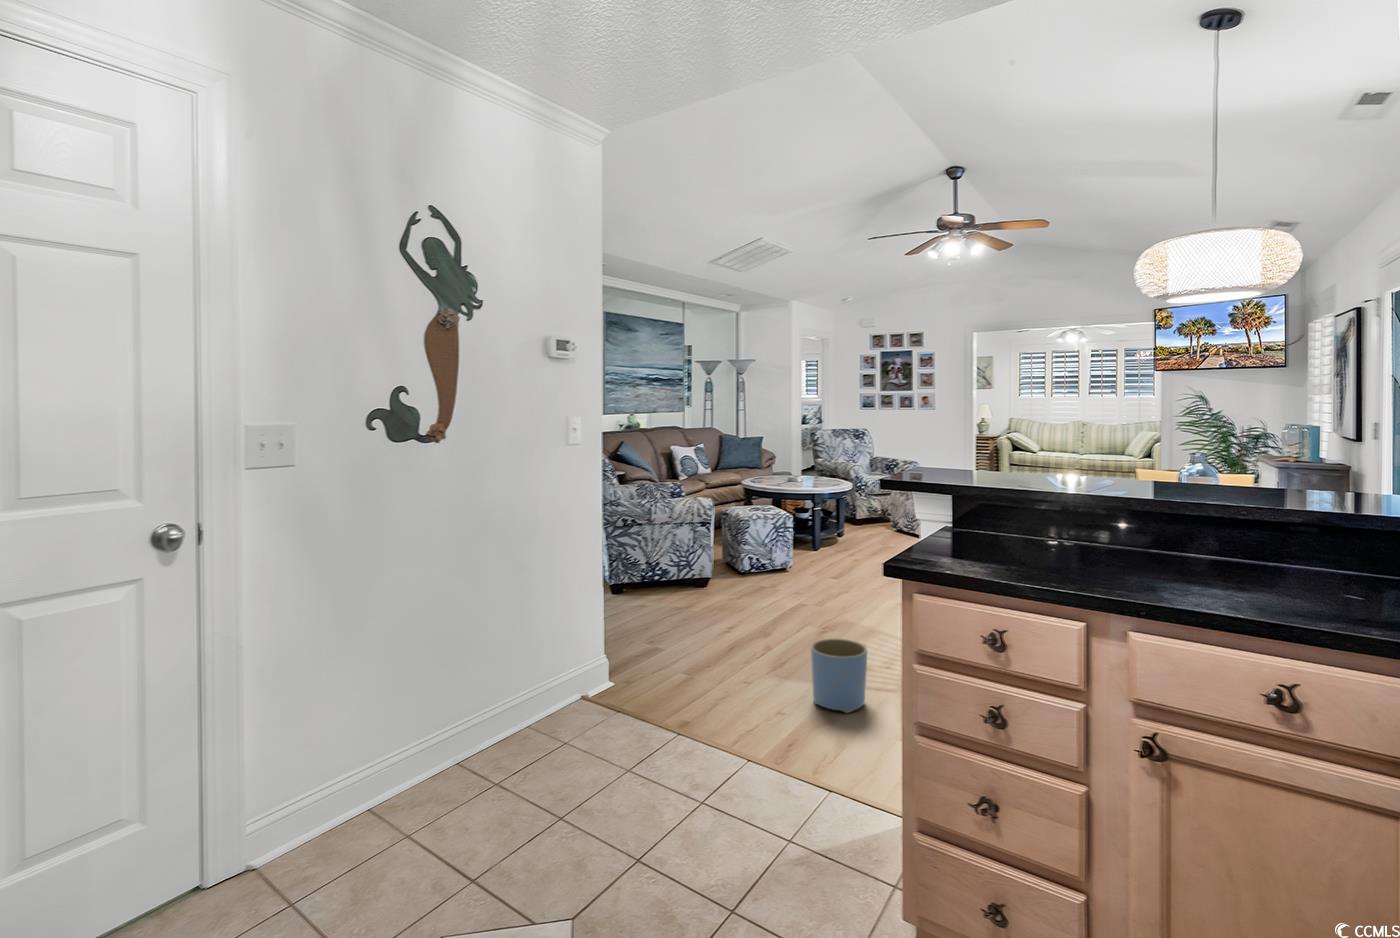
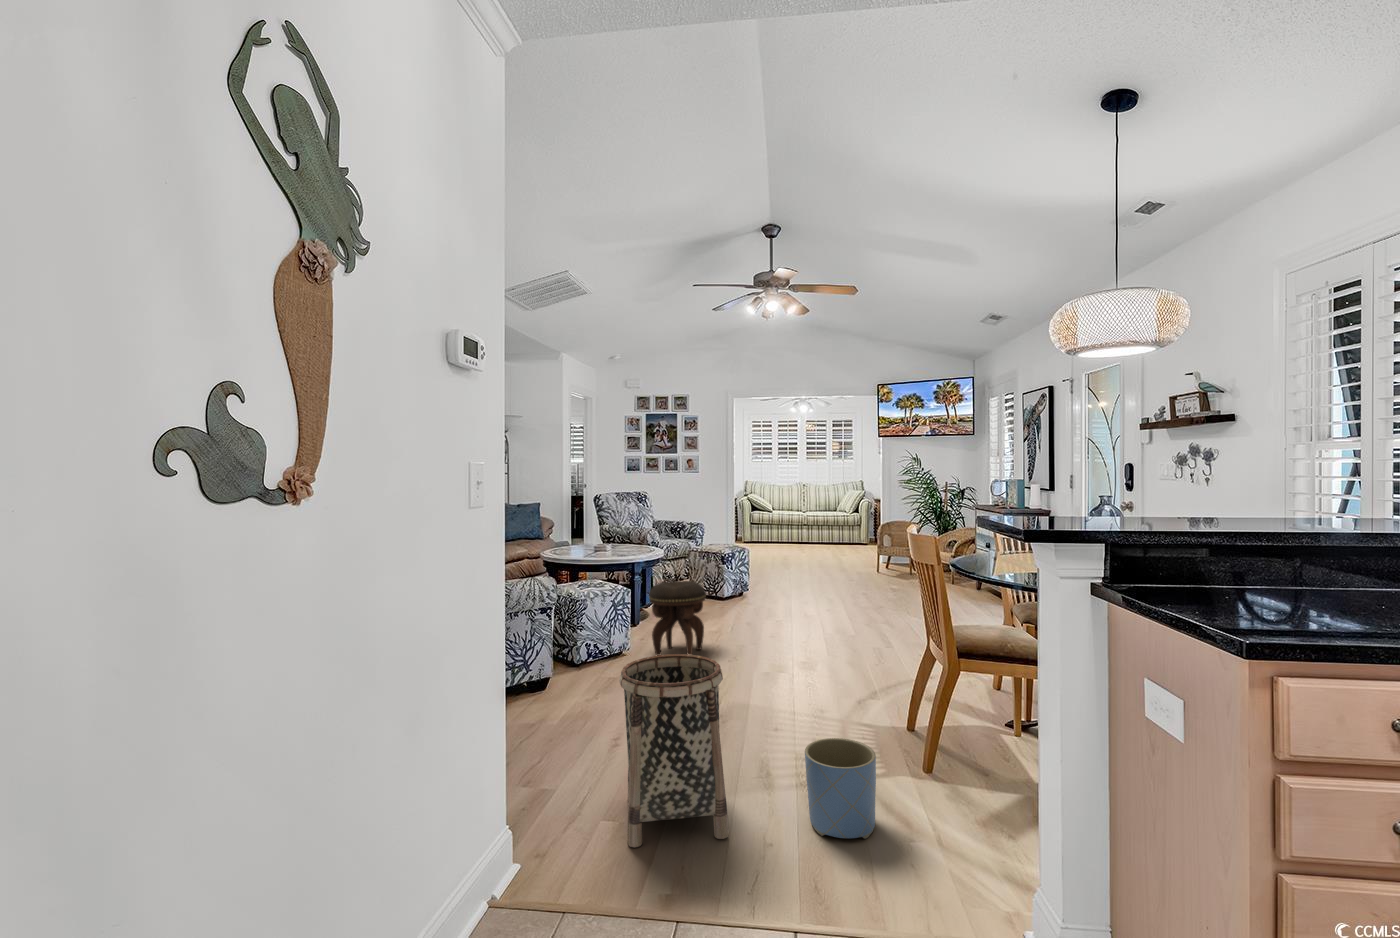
footstool: none [806,514,859,583] -> present [649,581,706,655]
basket: none [682,559,767,690] -> present [619,654,729,847]

